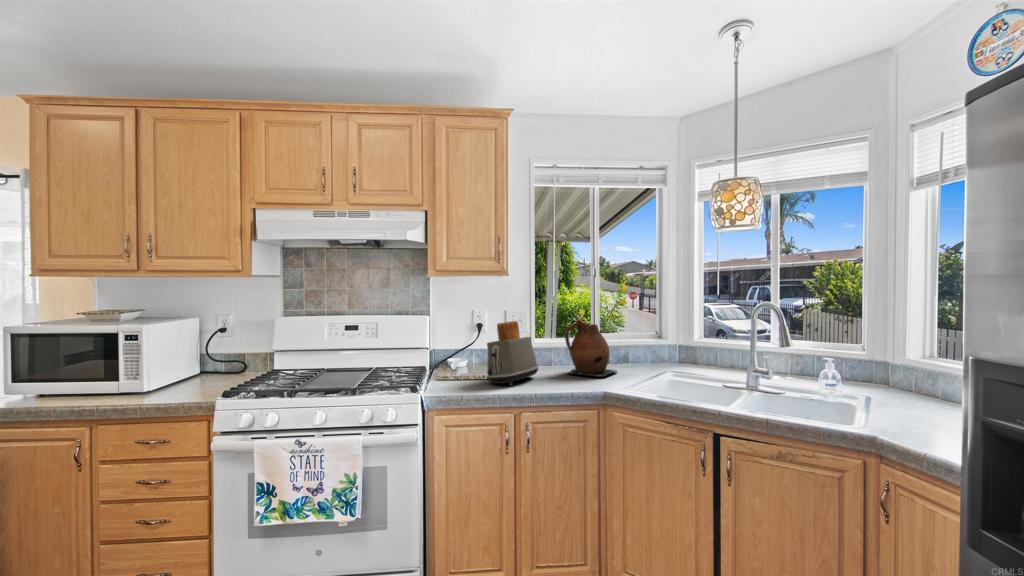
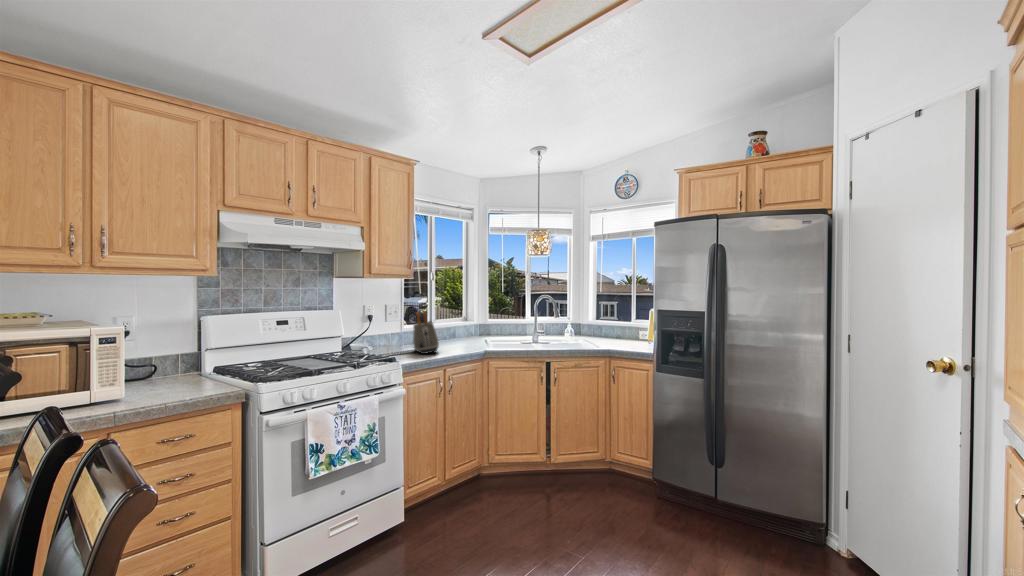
ceramic pitcher: present [565,317,617,377] -> none [437,308,469,346]

